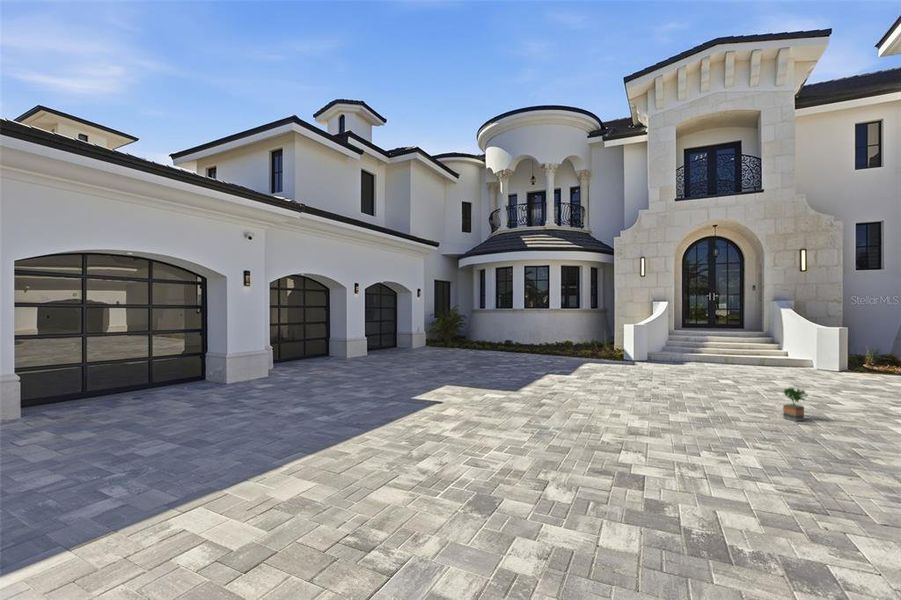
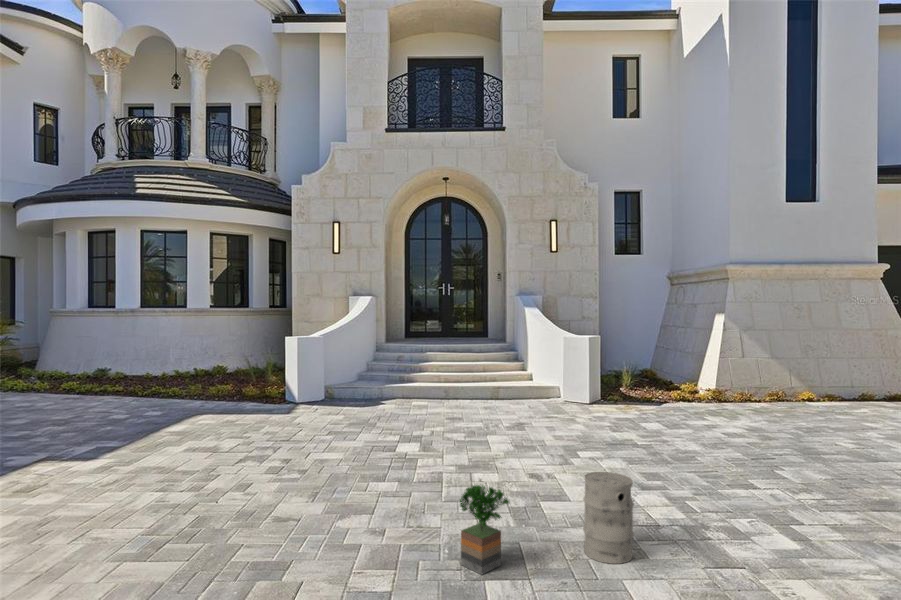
trash can: none [848,389,878,427] -> present [583,472,634,564]

